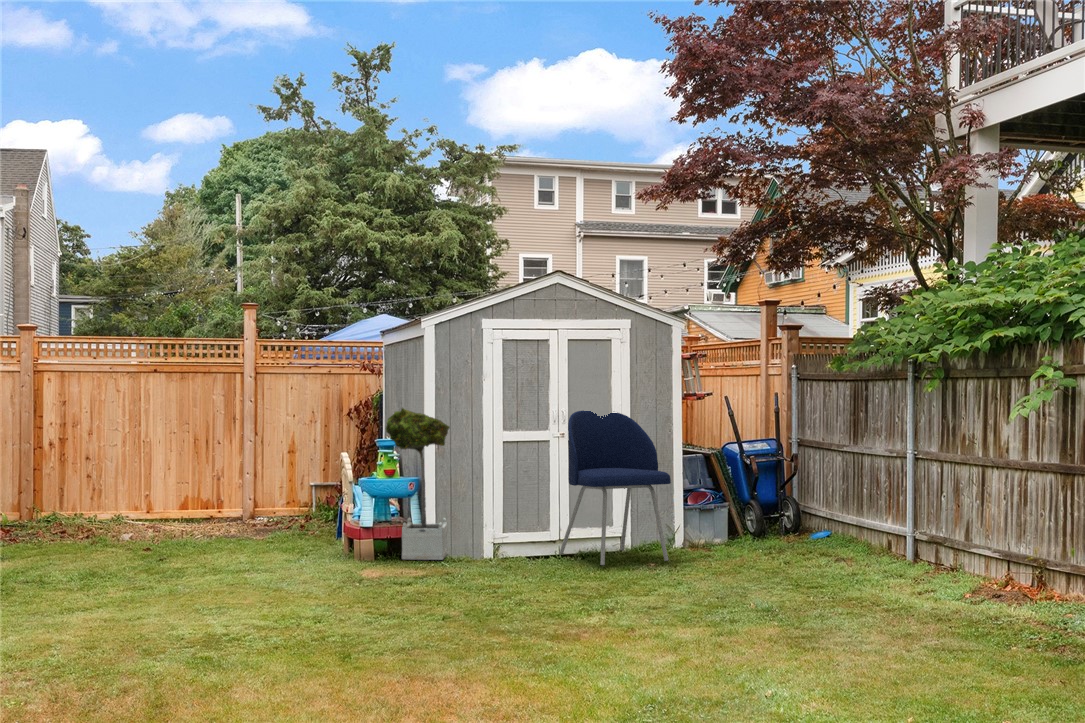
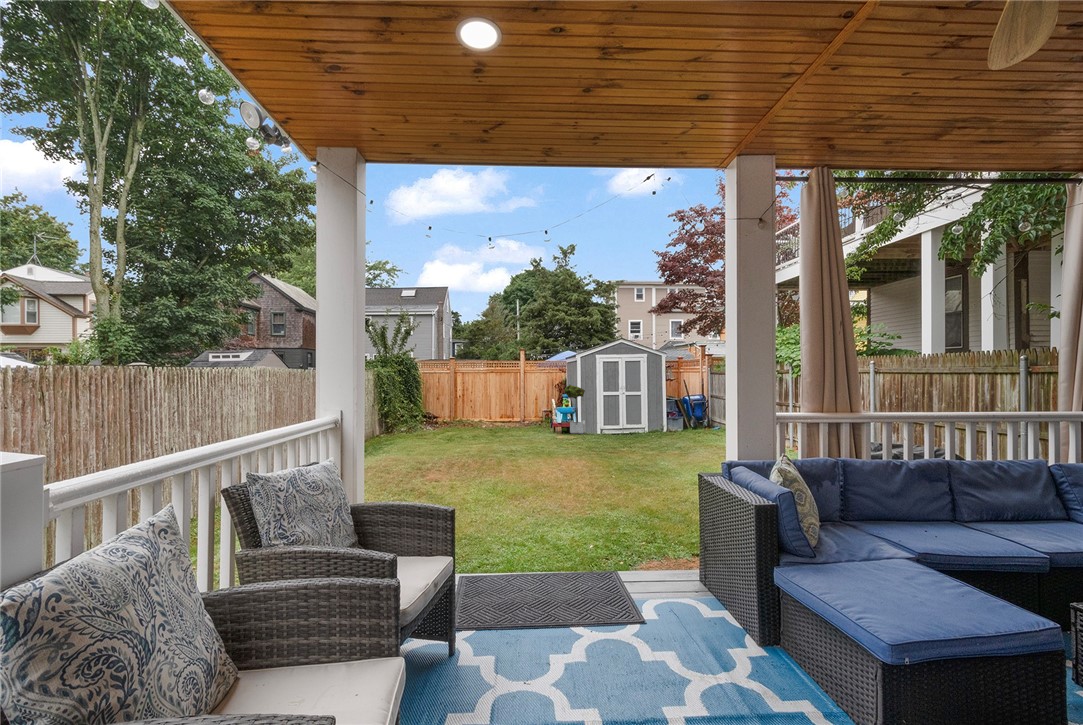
chair: present [559,411,671,566] -> none [622,385,659,436]

